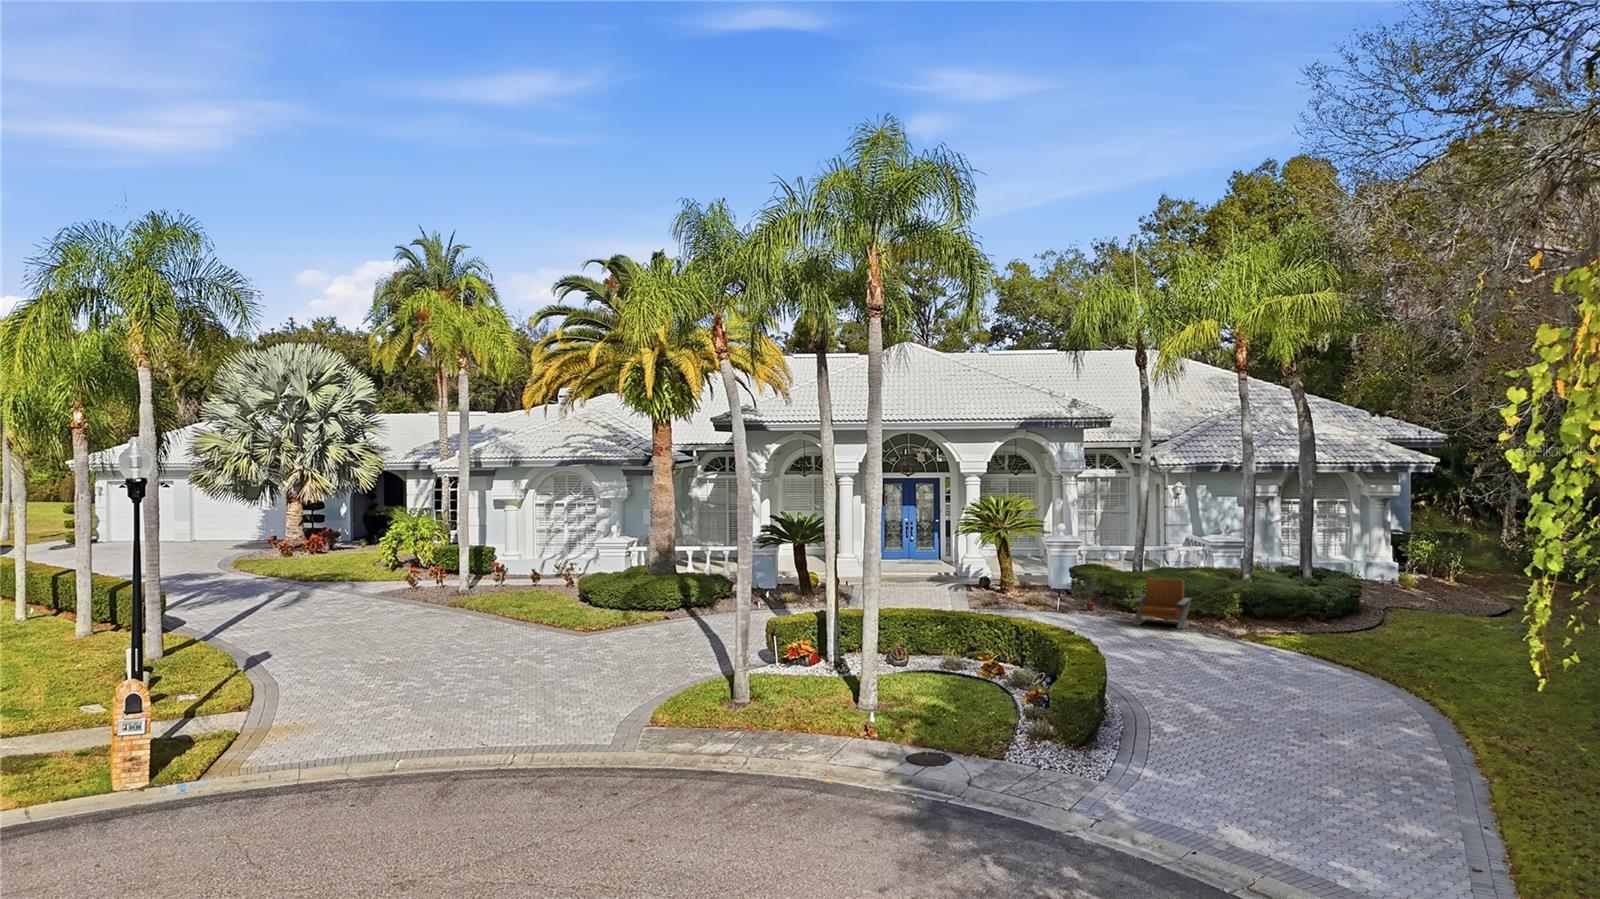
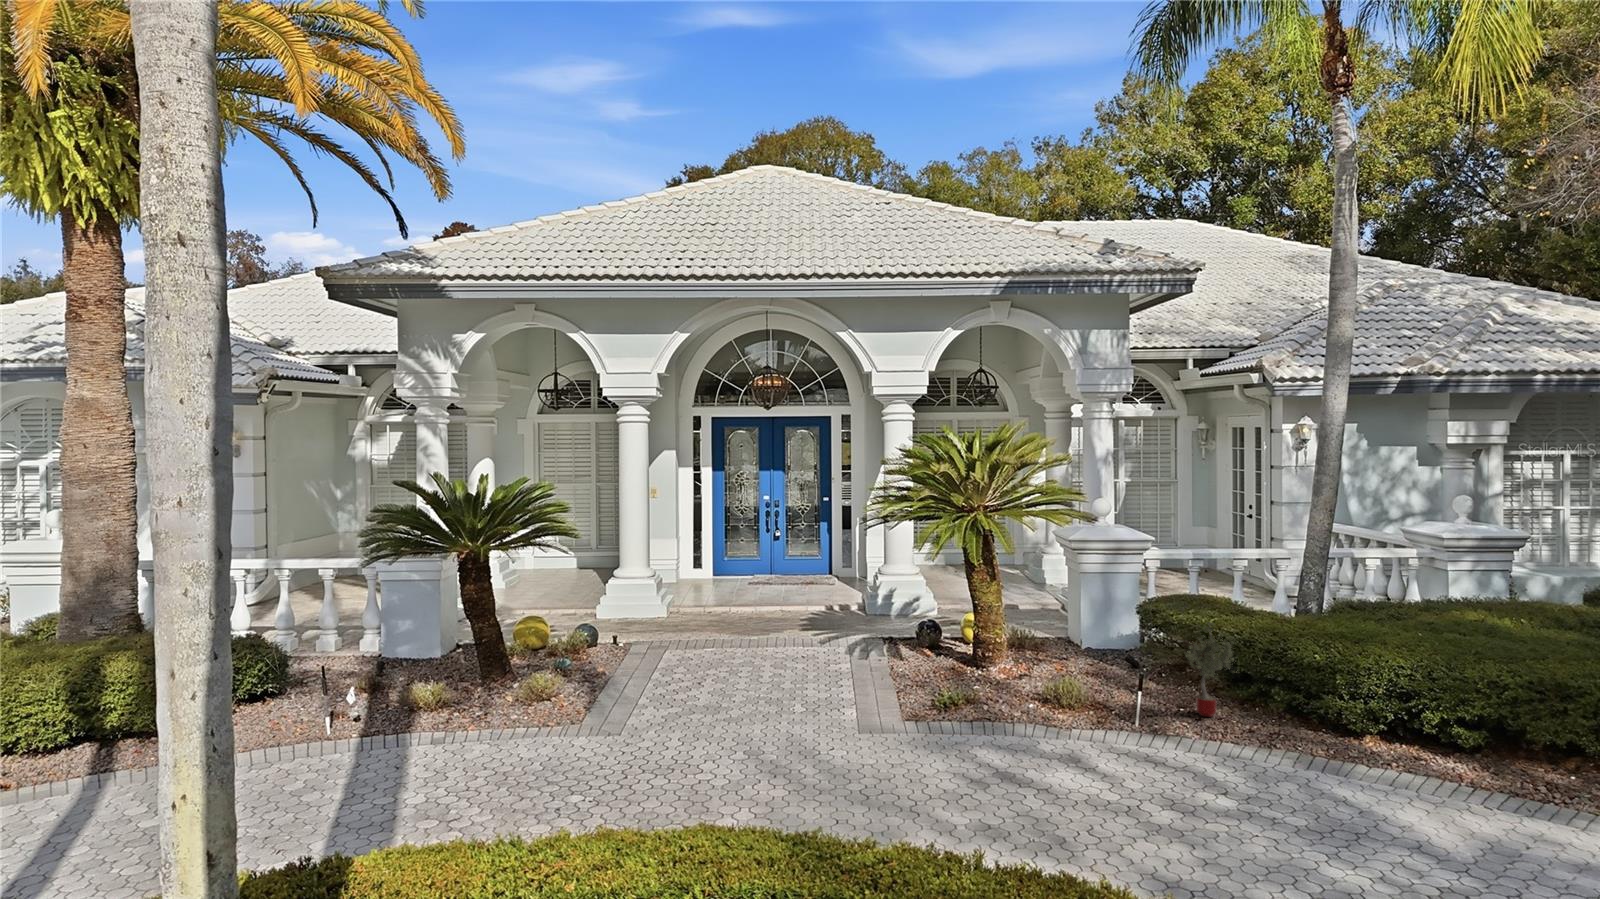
lounge chair: present [1133,578,1191,629] -> none [1384,643,1585,820]

